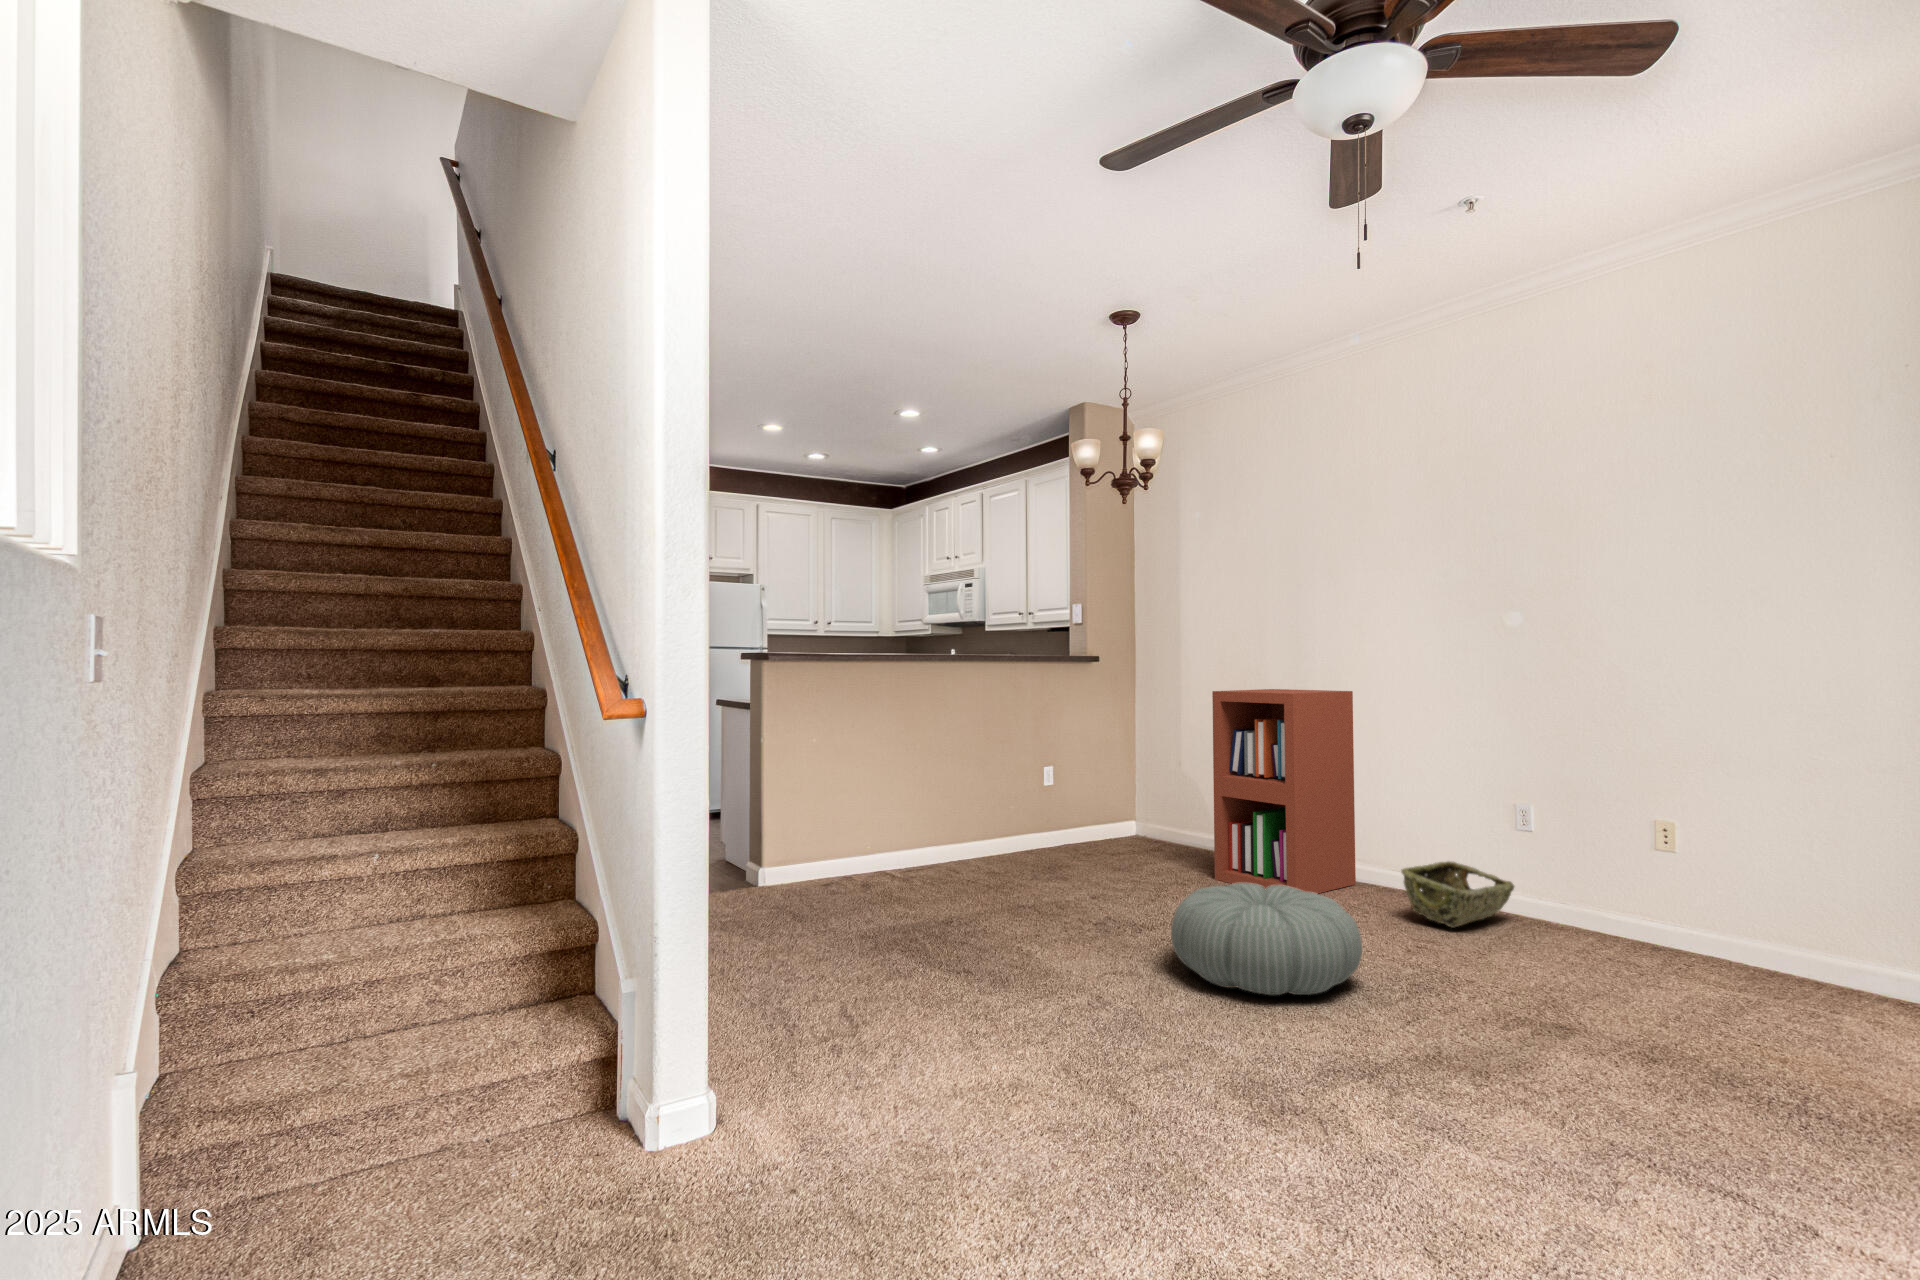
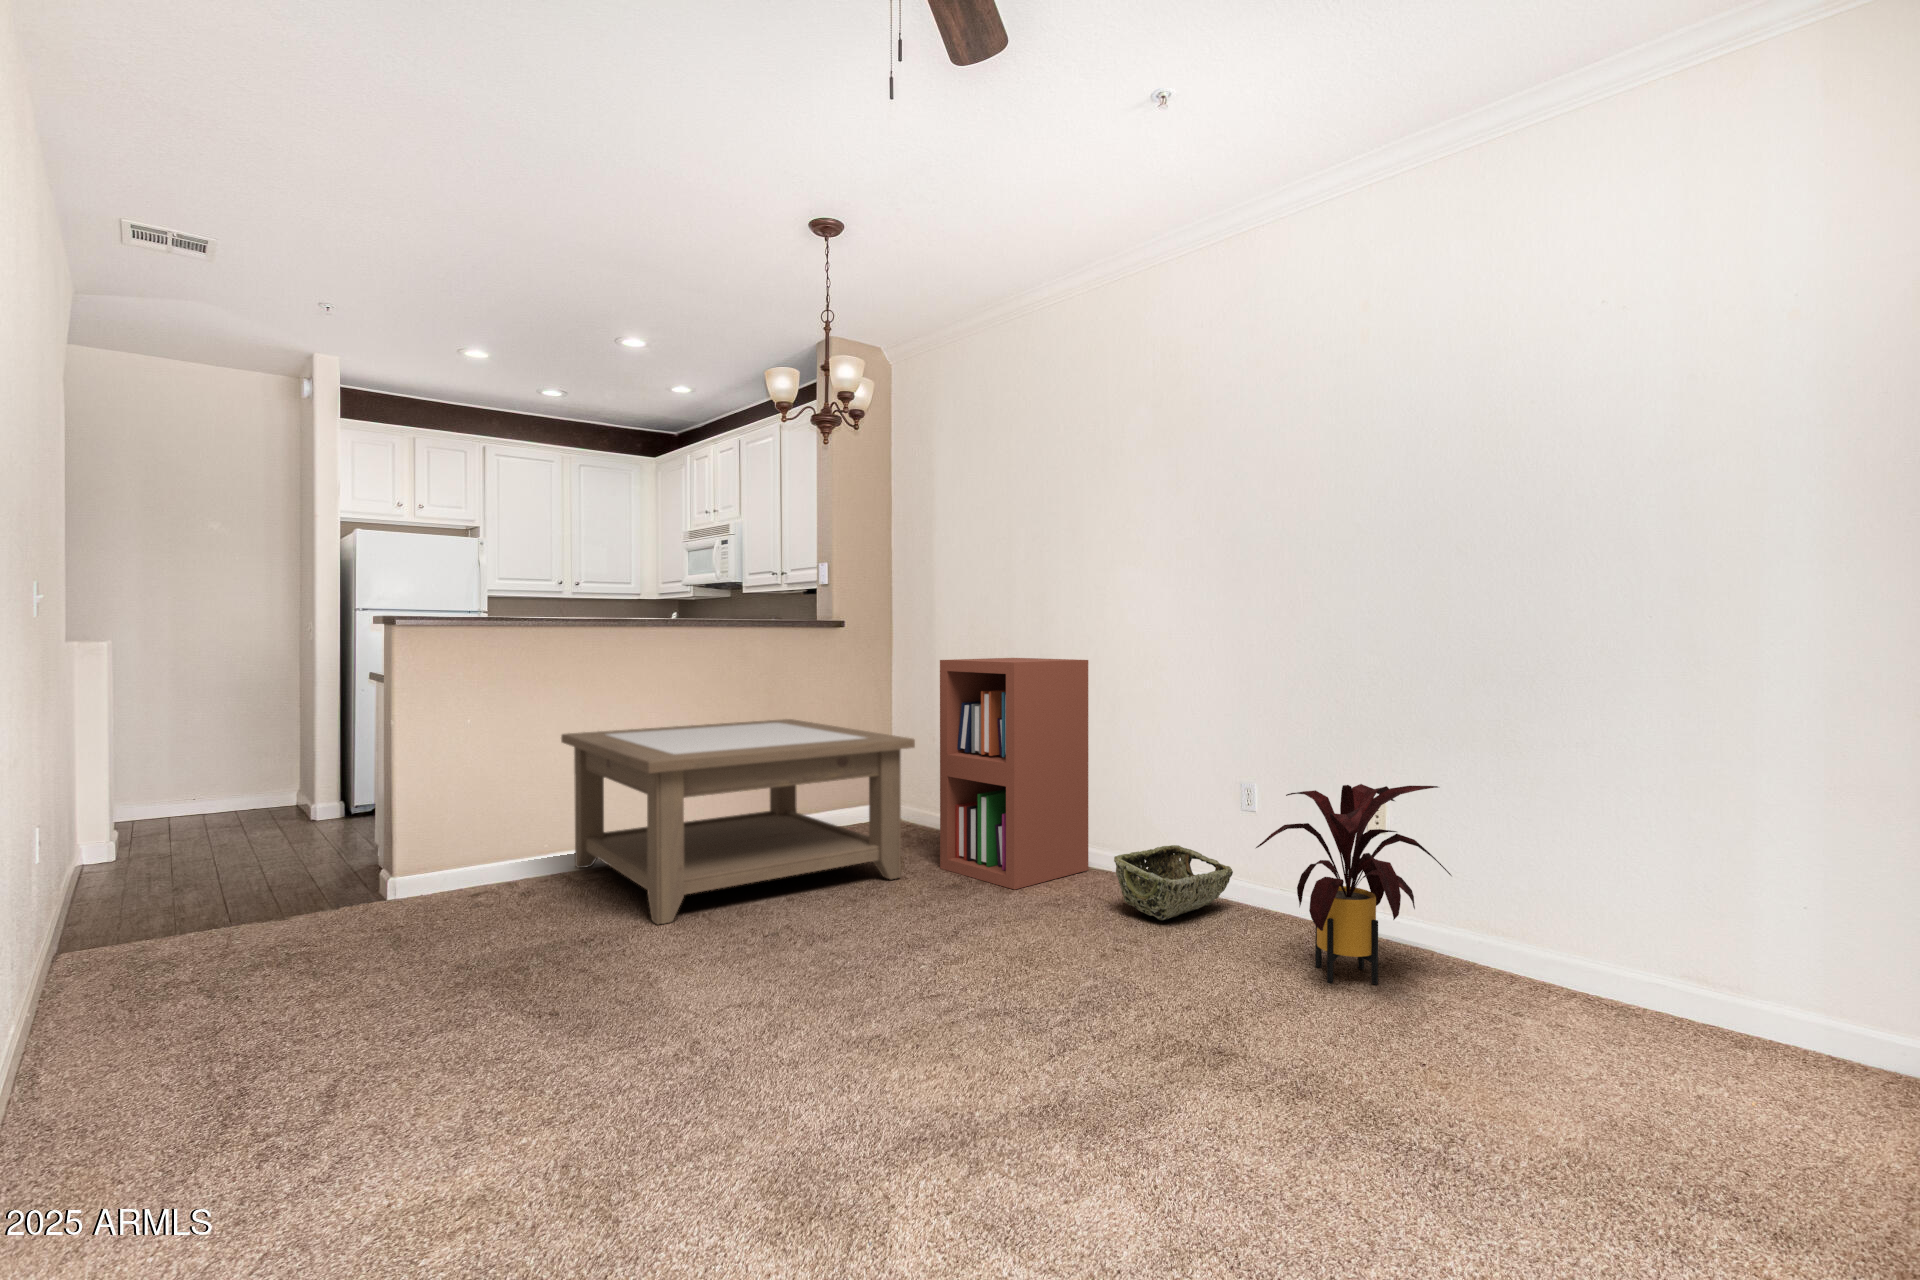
coffee table: none [879,744,1197,918] -> present [561,719,915,924]
house plant: none [1562,804,1762,987] -> present [1256,784,1451,985]
pouf: present [1171,883,1362,995] -> none [813,881,1025,1019]

